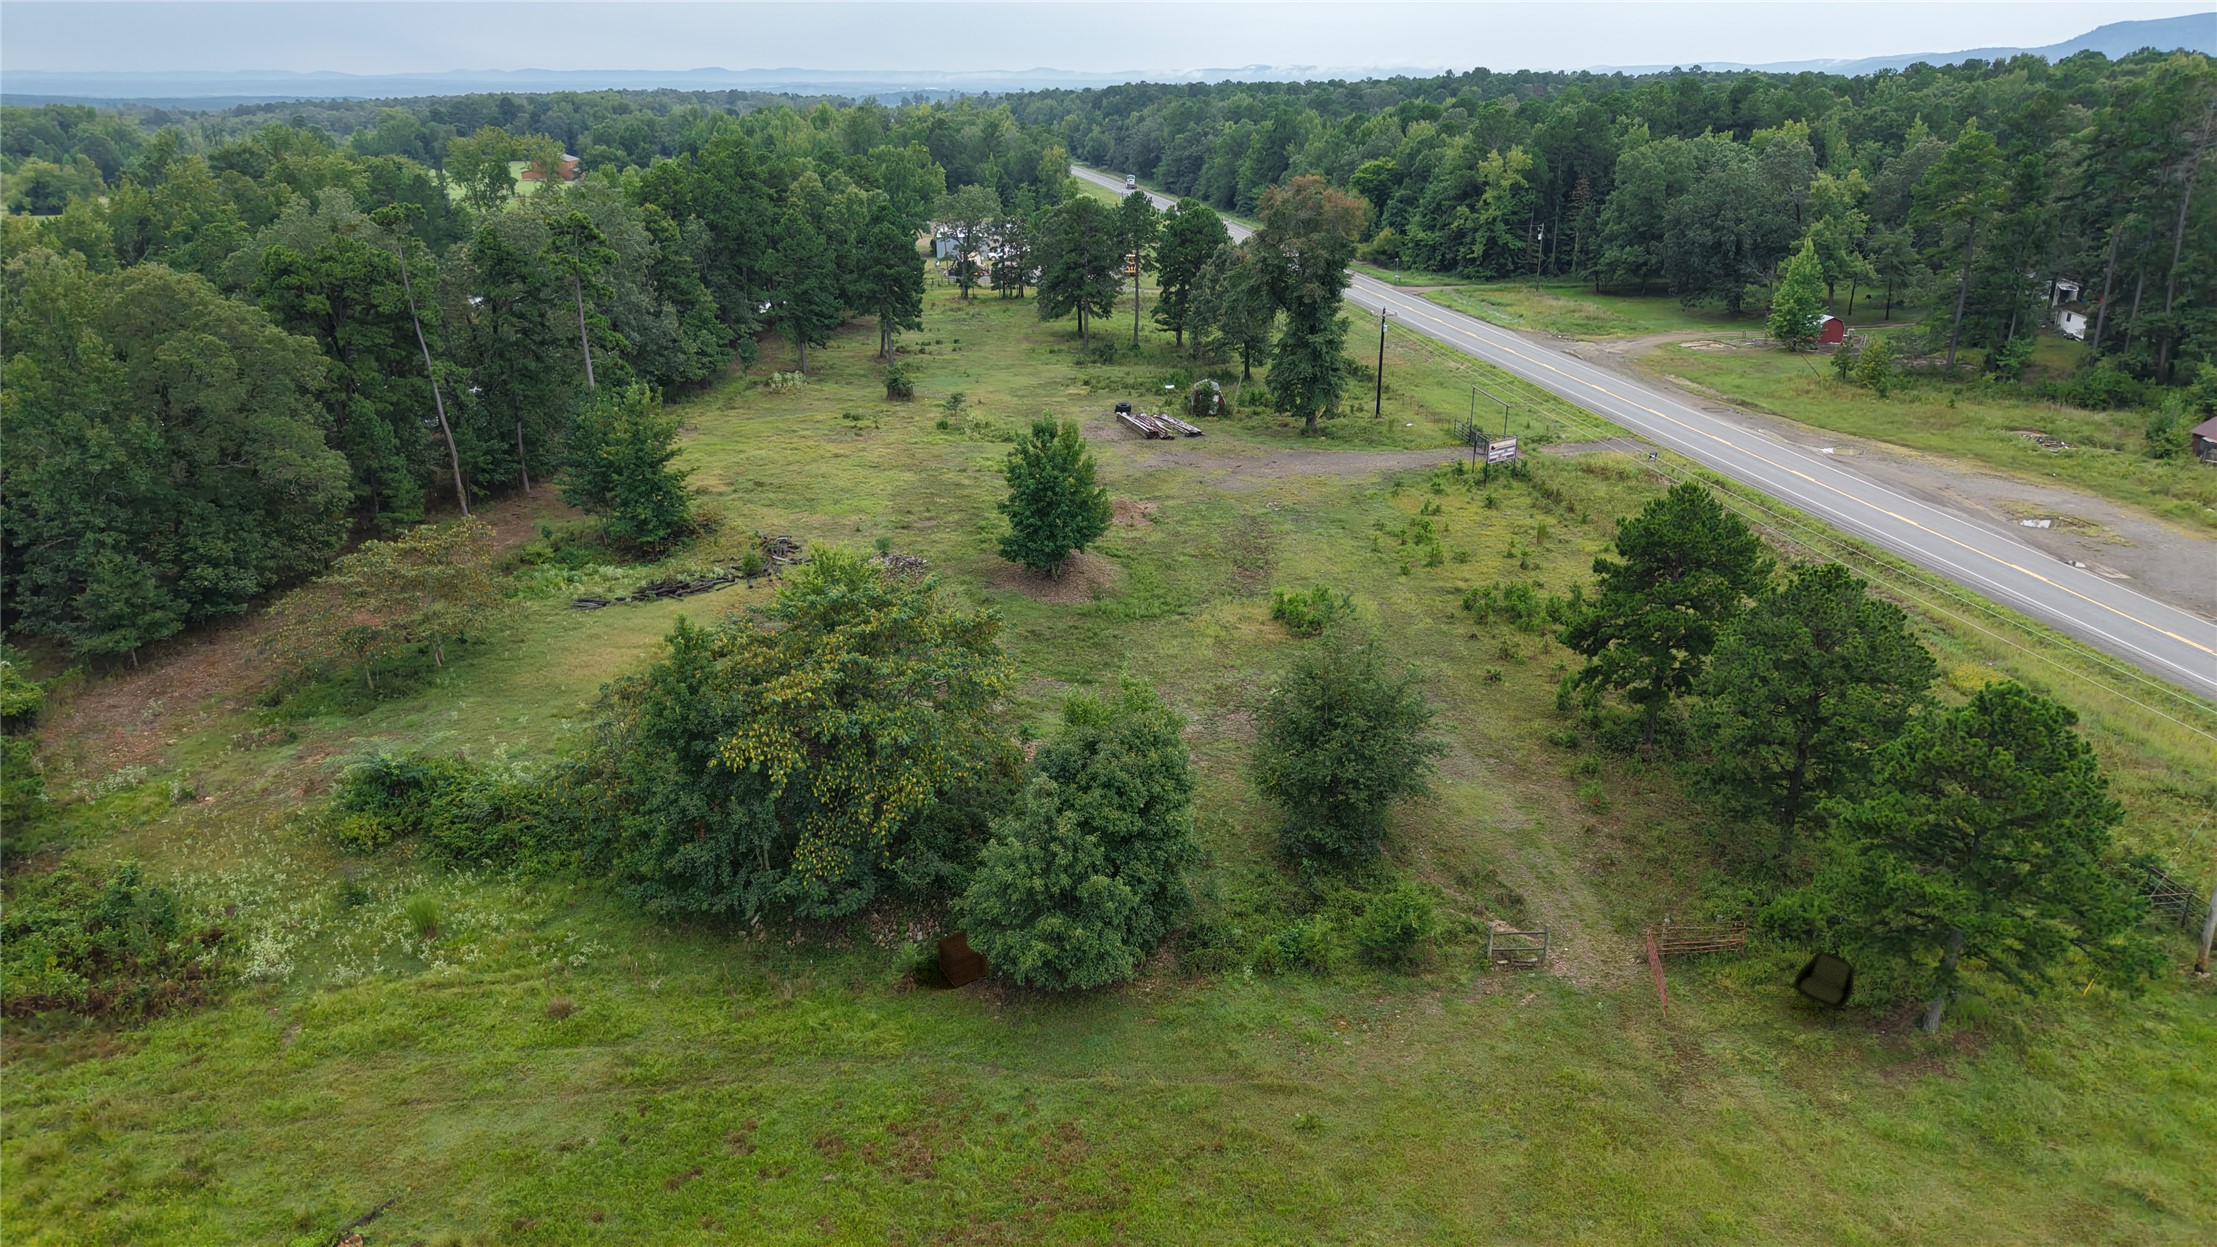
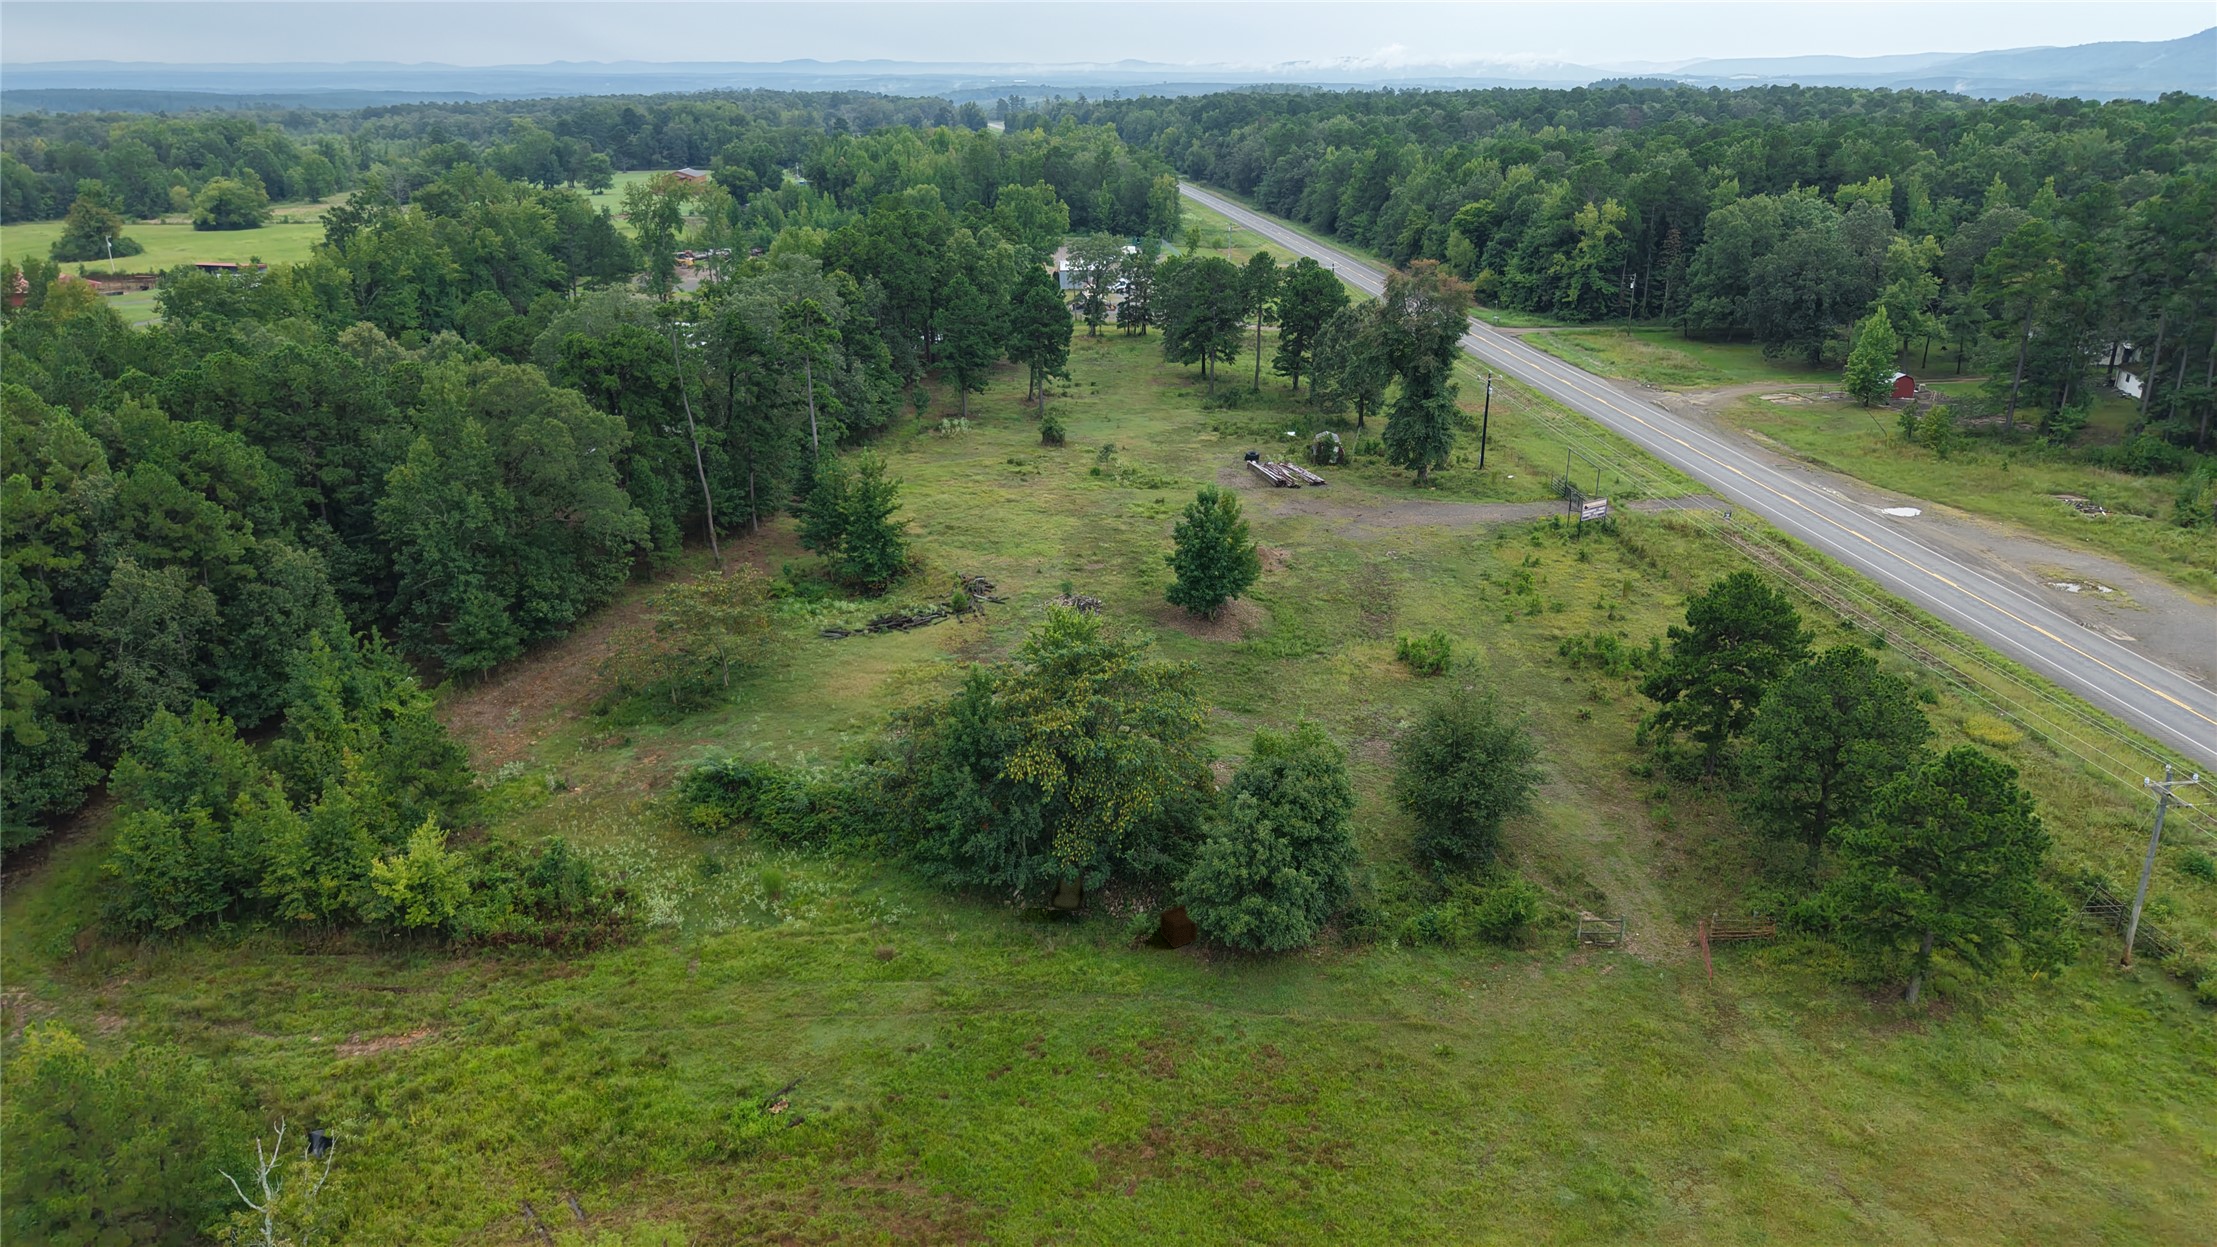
lounge chair: present [1793,952,1855,1010] -> present [1049,876,1085,912]

